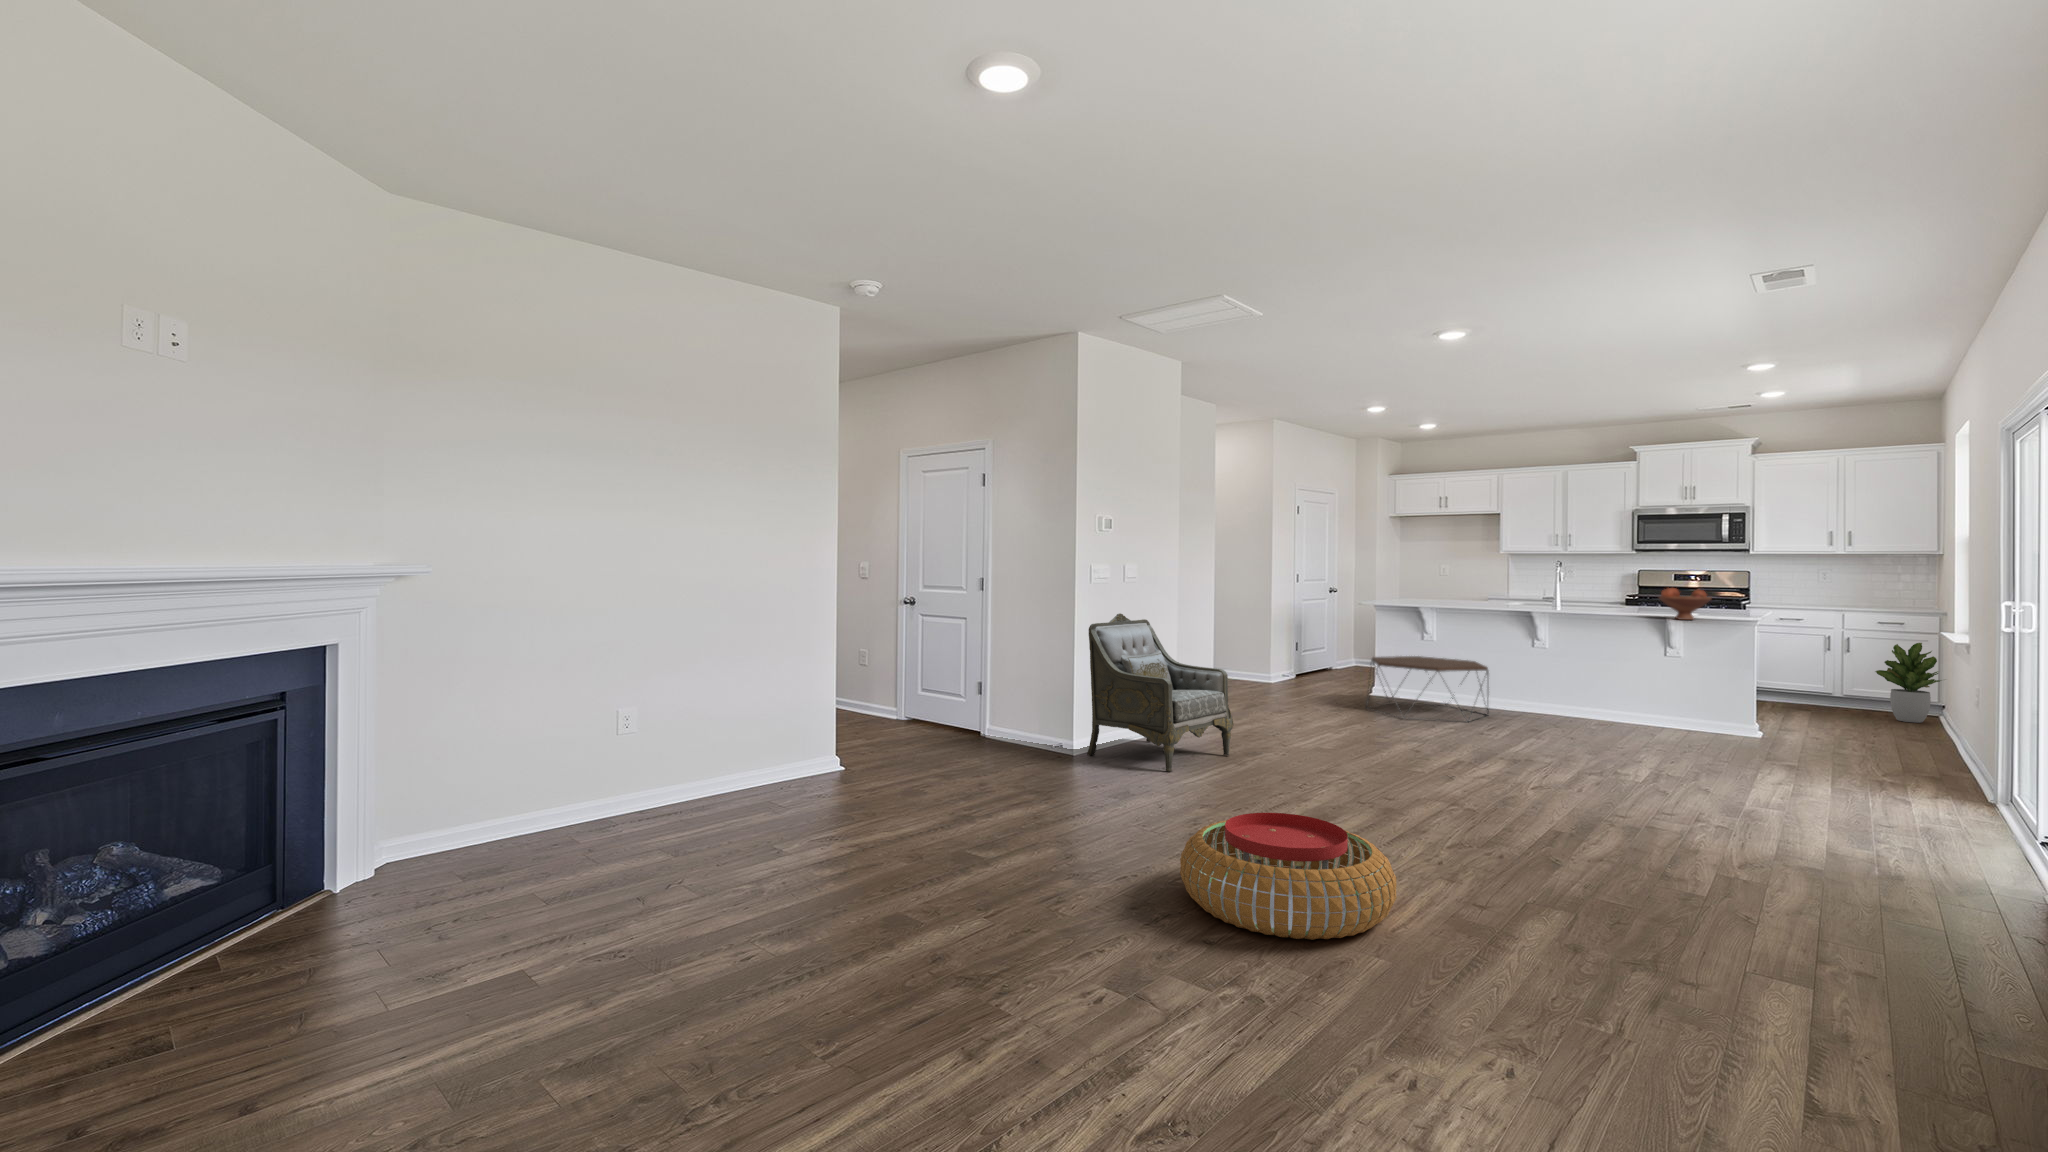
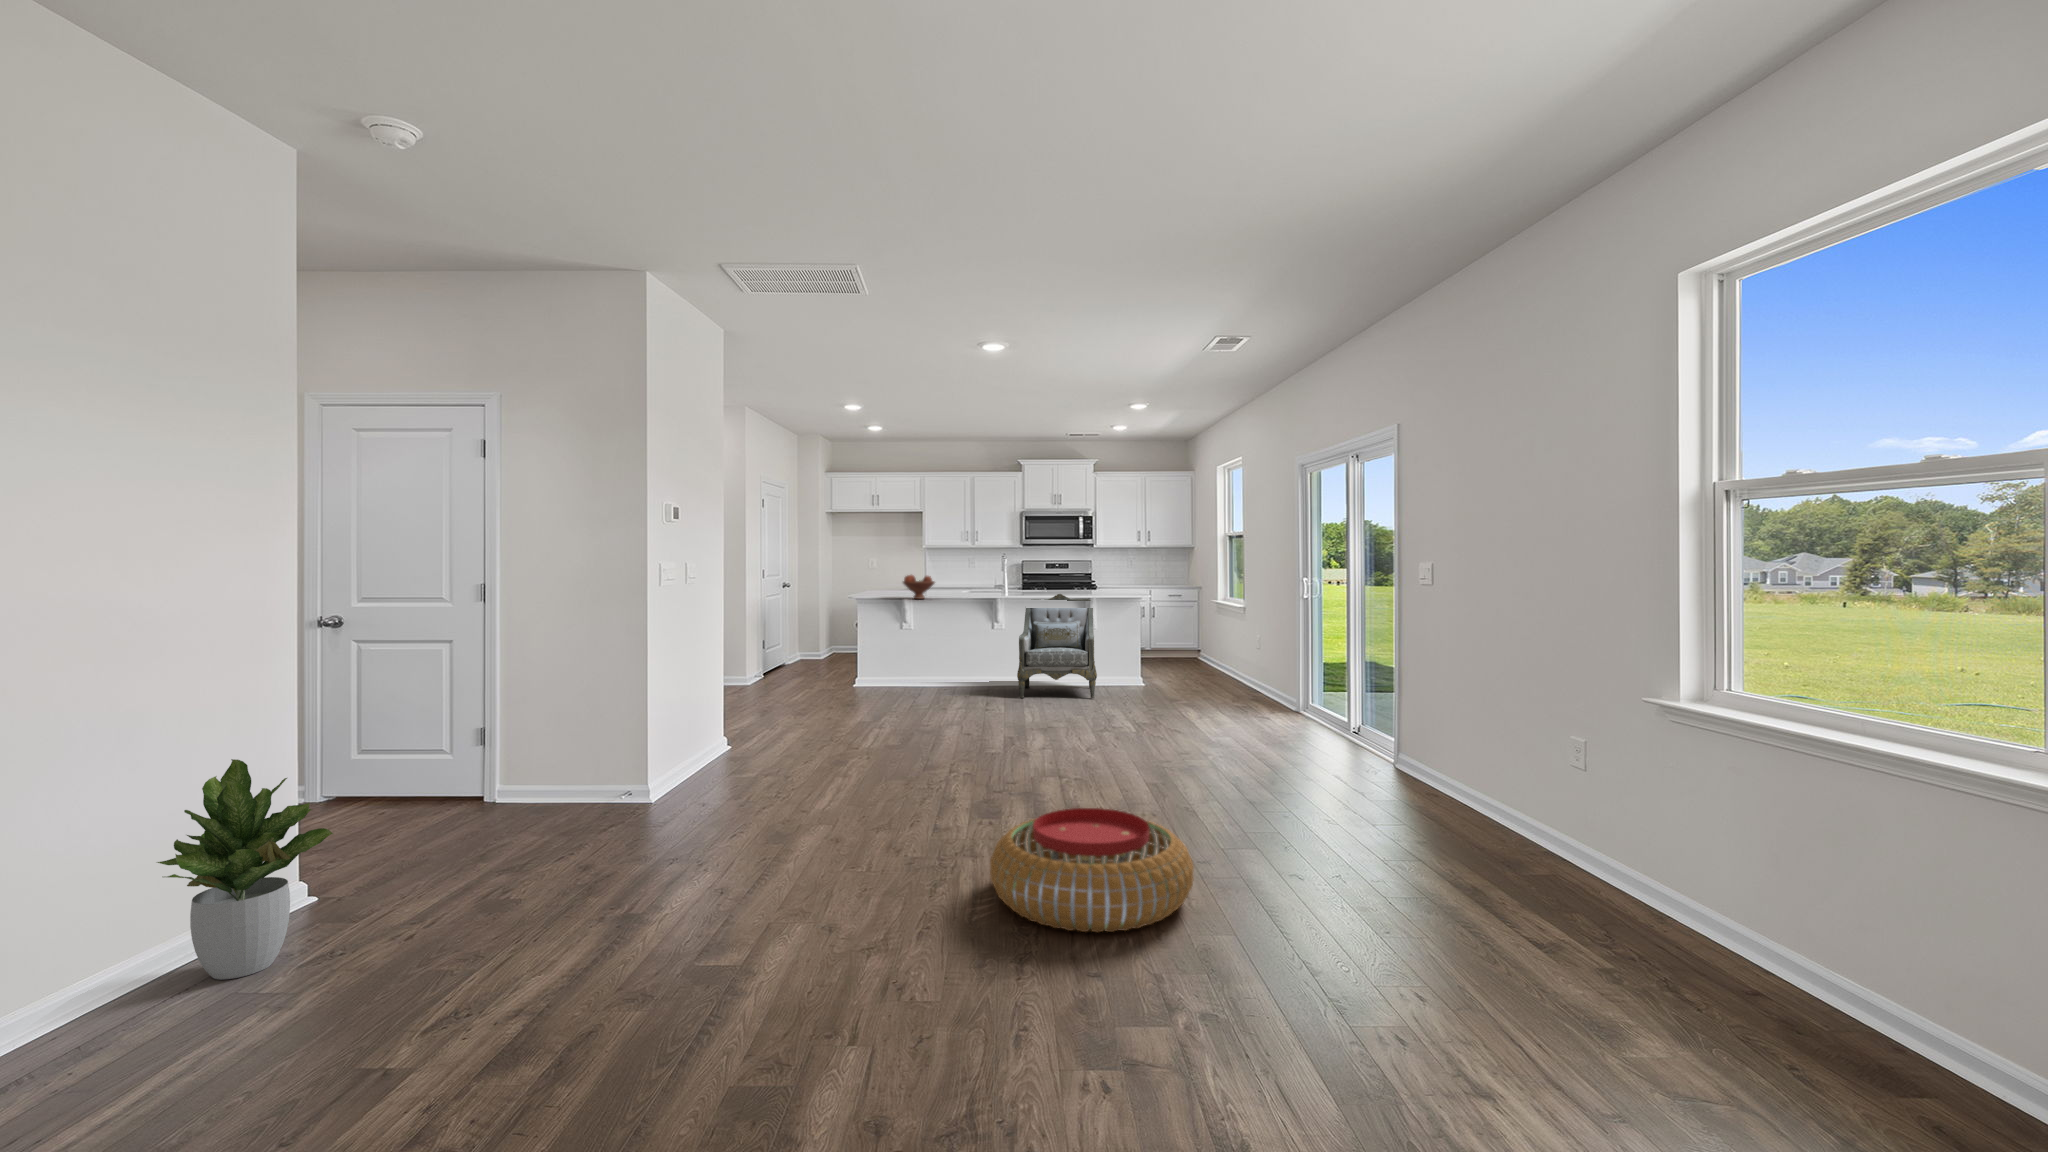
fruit bowl: present [1659,588,1711,620] -> present [903,575,935,599]
armchair: present [1087,613,1234,772] -> present [1017,594,1097,698]
potted plant: present [1875,643,1941,723] -> present [157,759,333,980]
coffee table: present [1366,656,1489,722] -> none [866,644,971,704]

